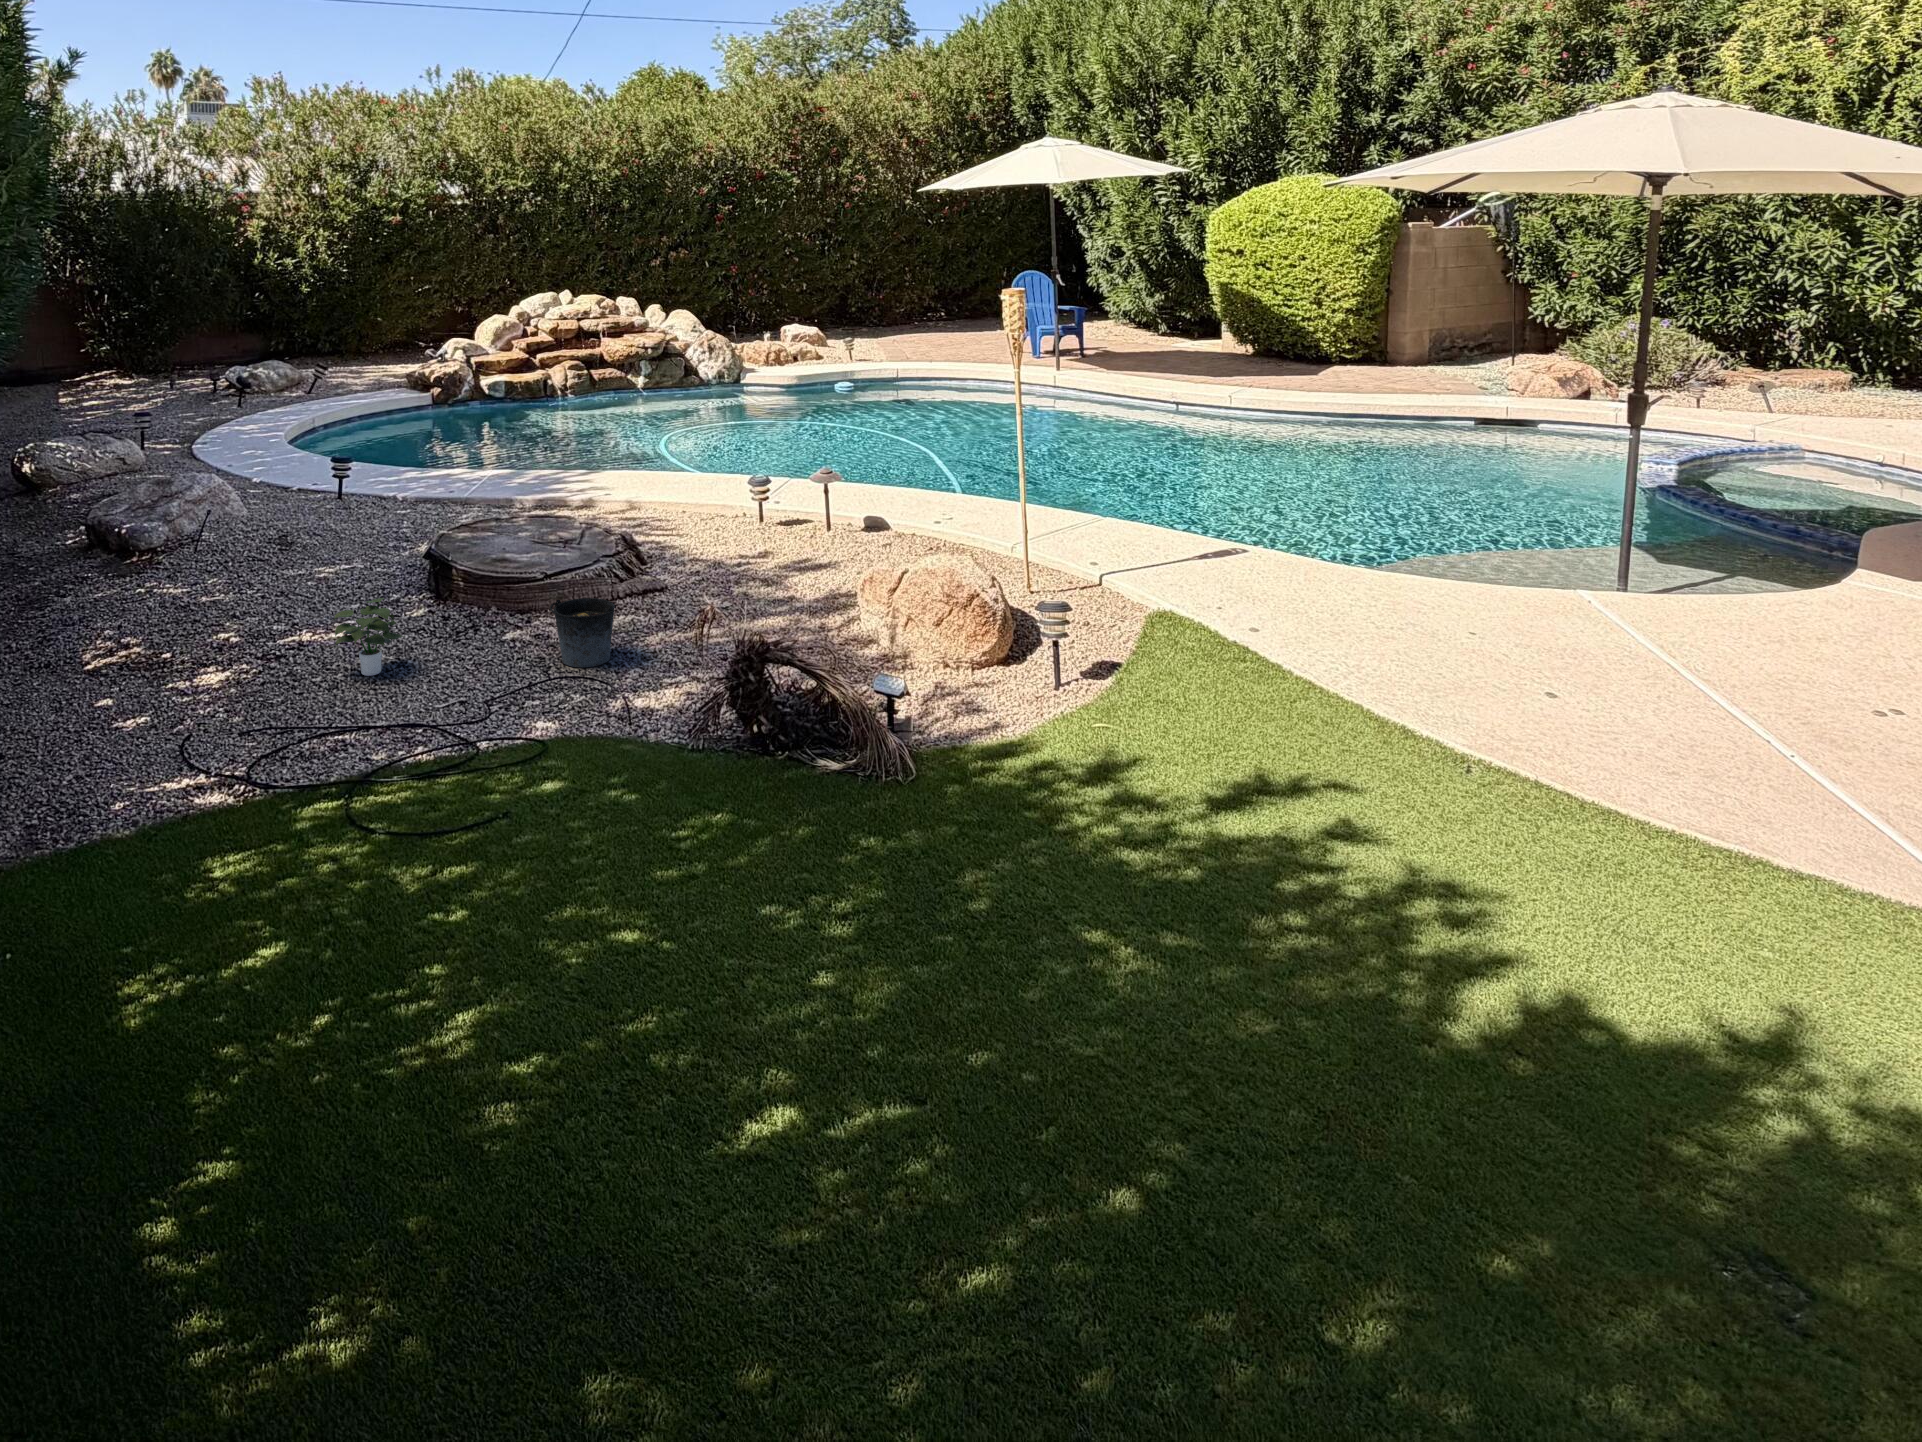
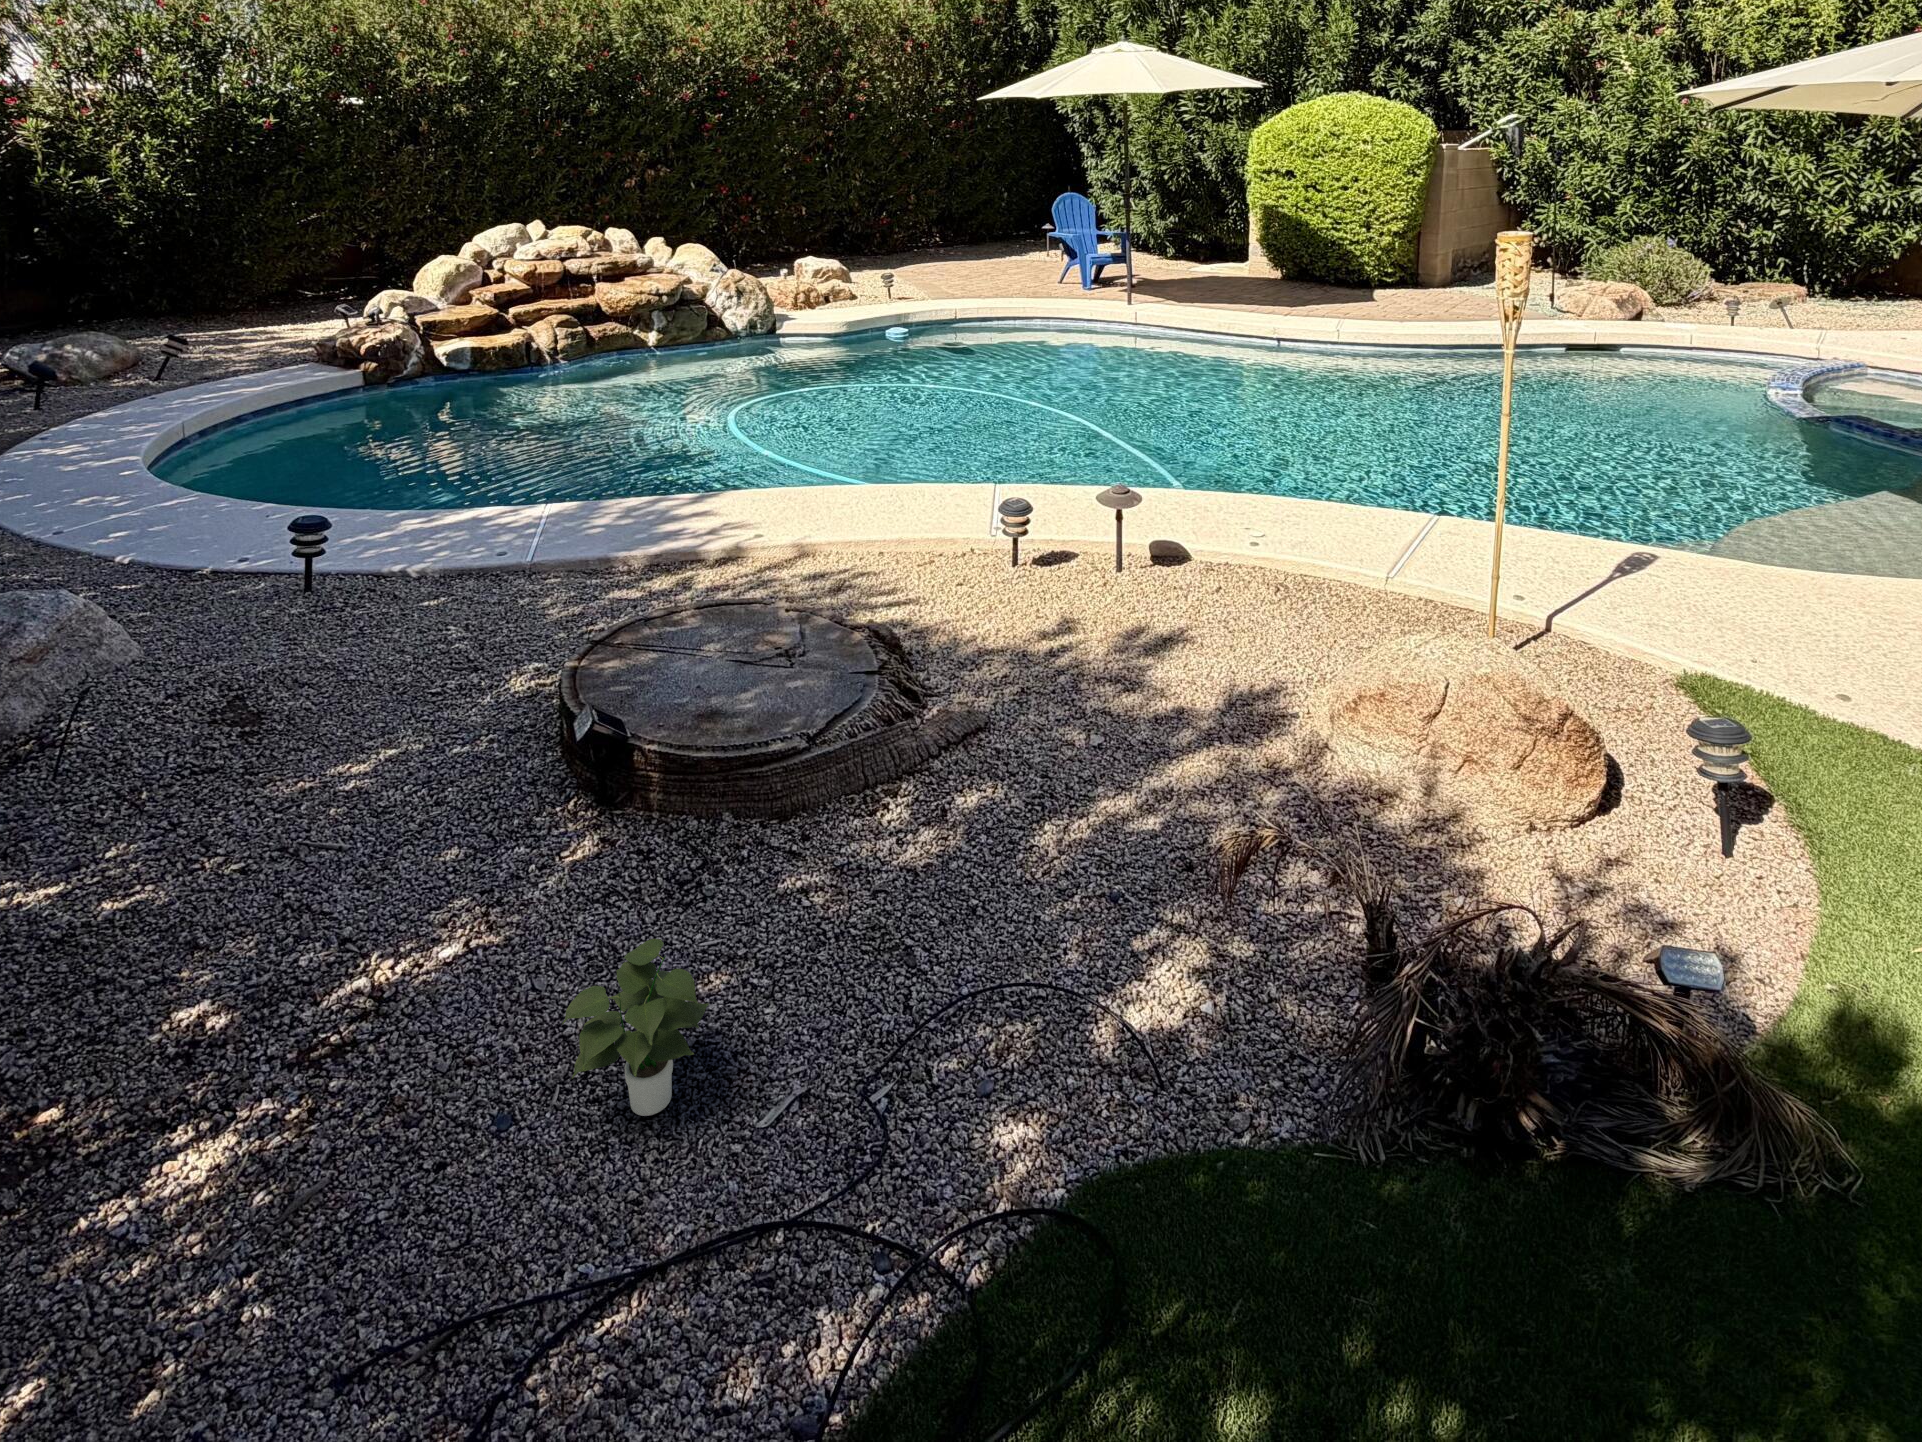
bucket: present [550,598,615,667] -> none [971,833,1098,982]

